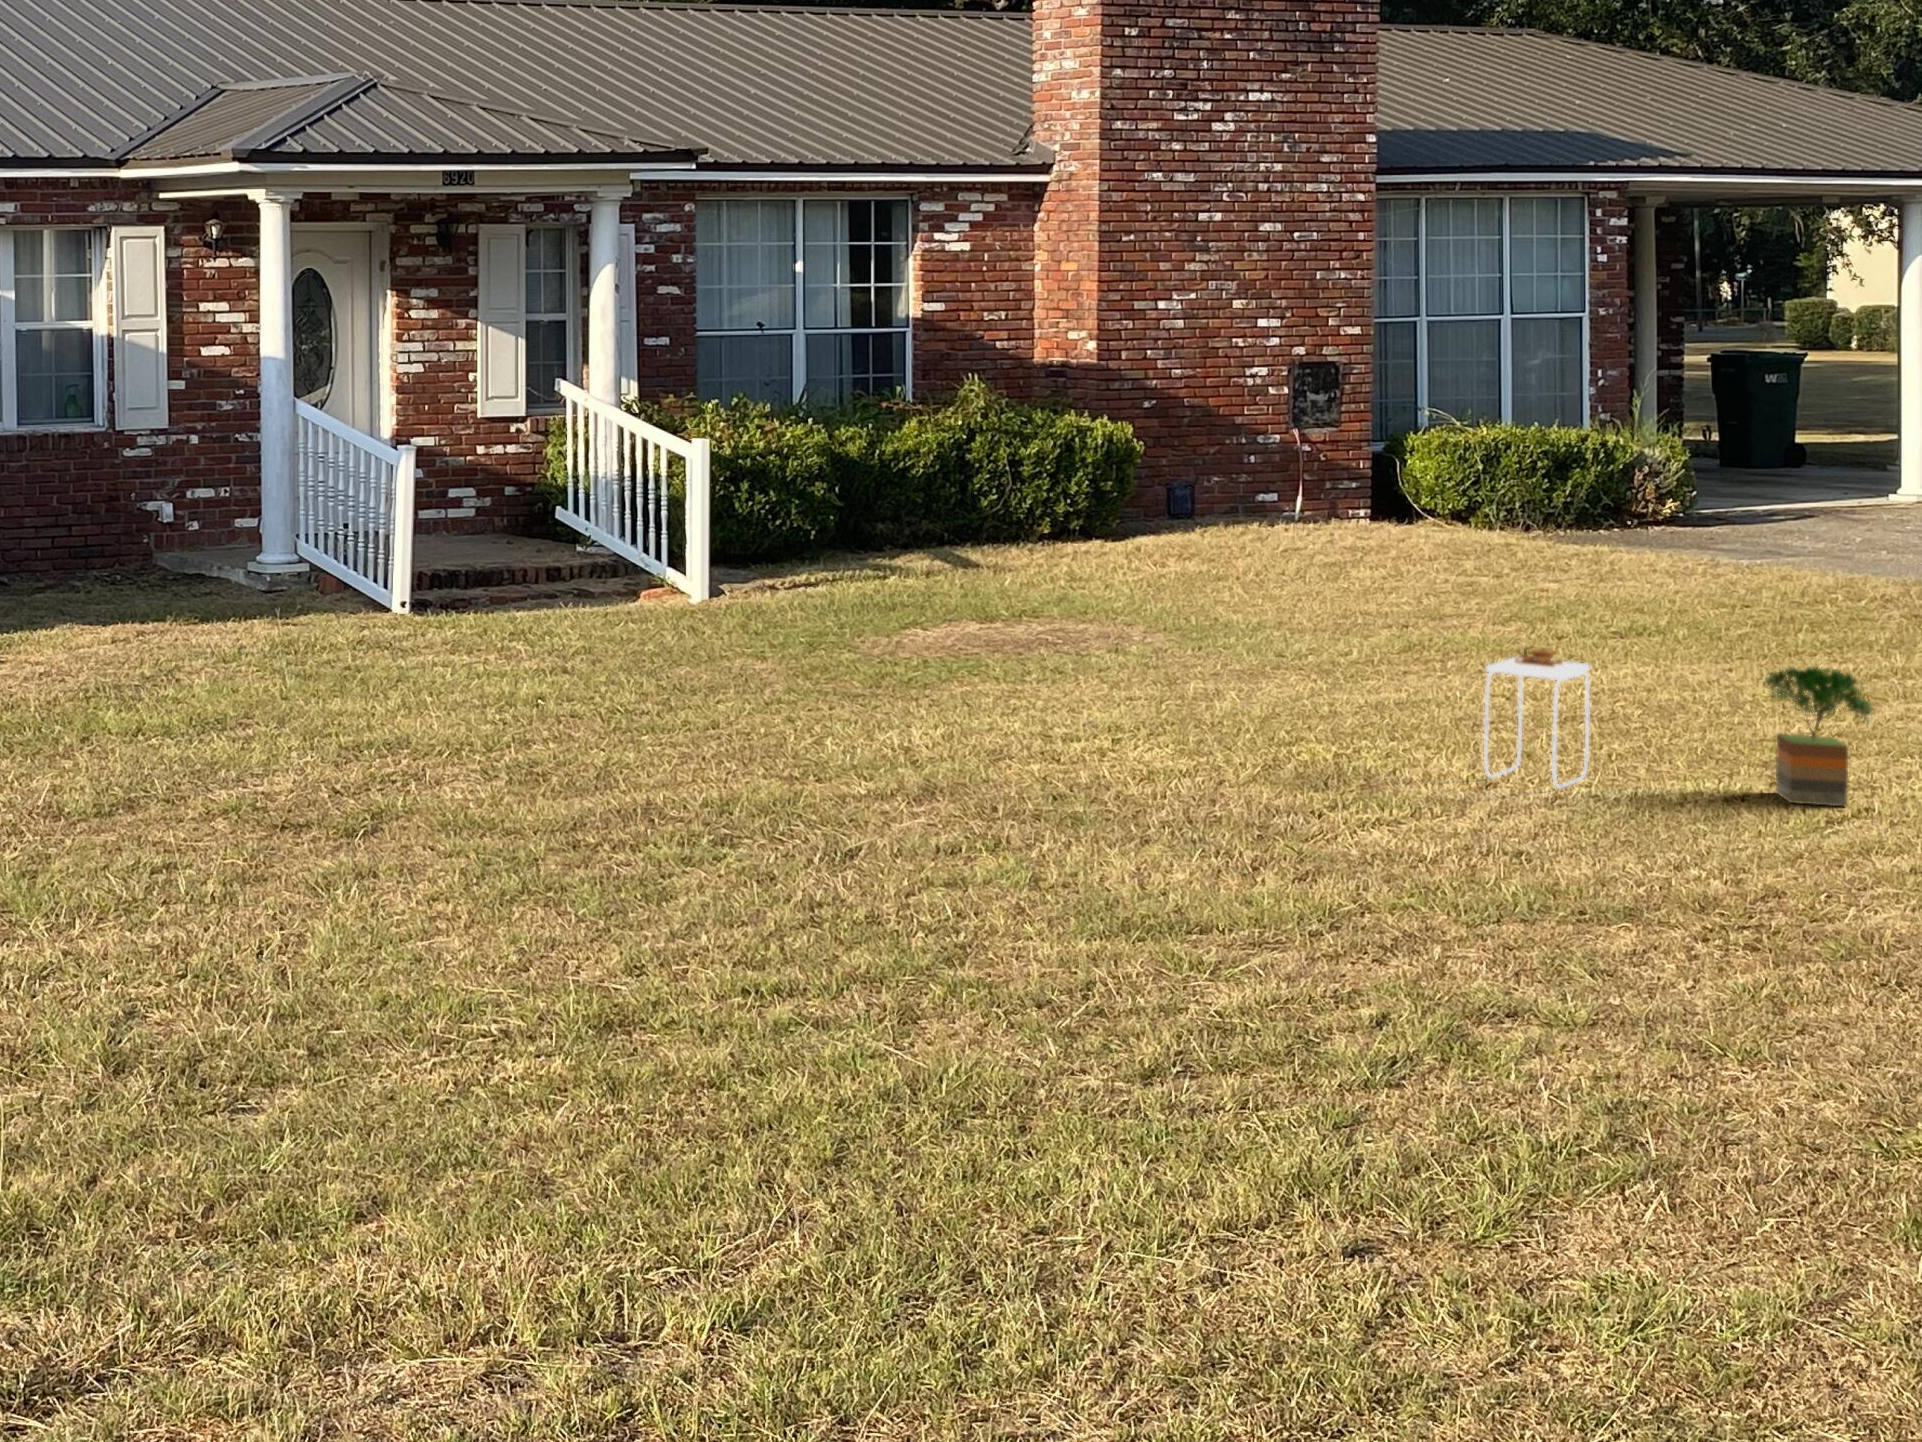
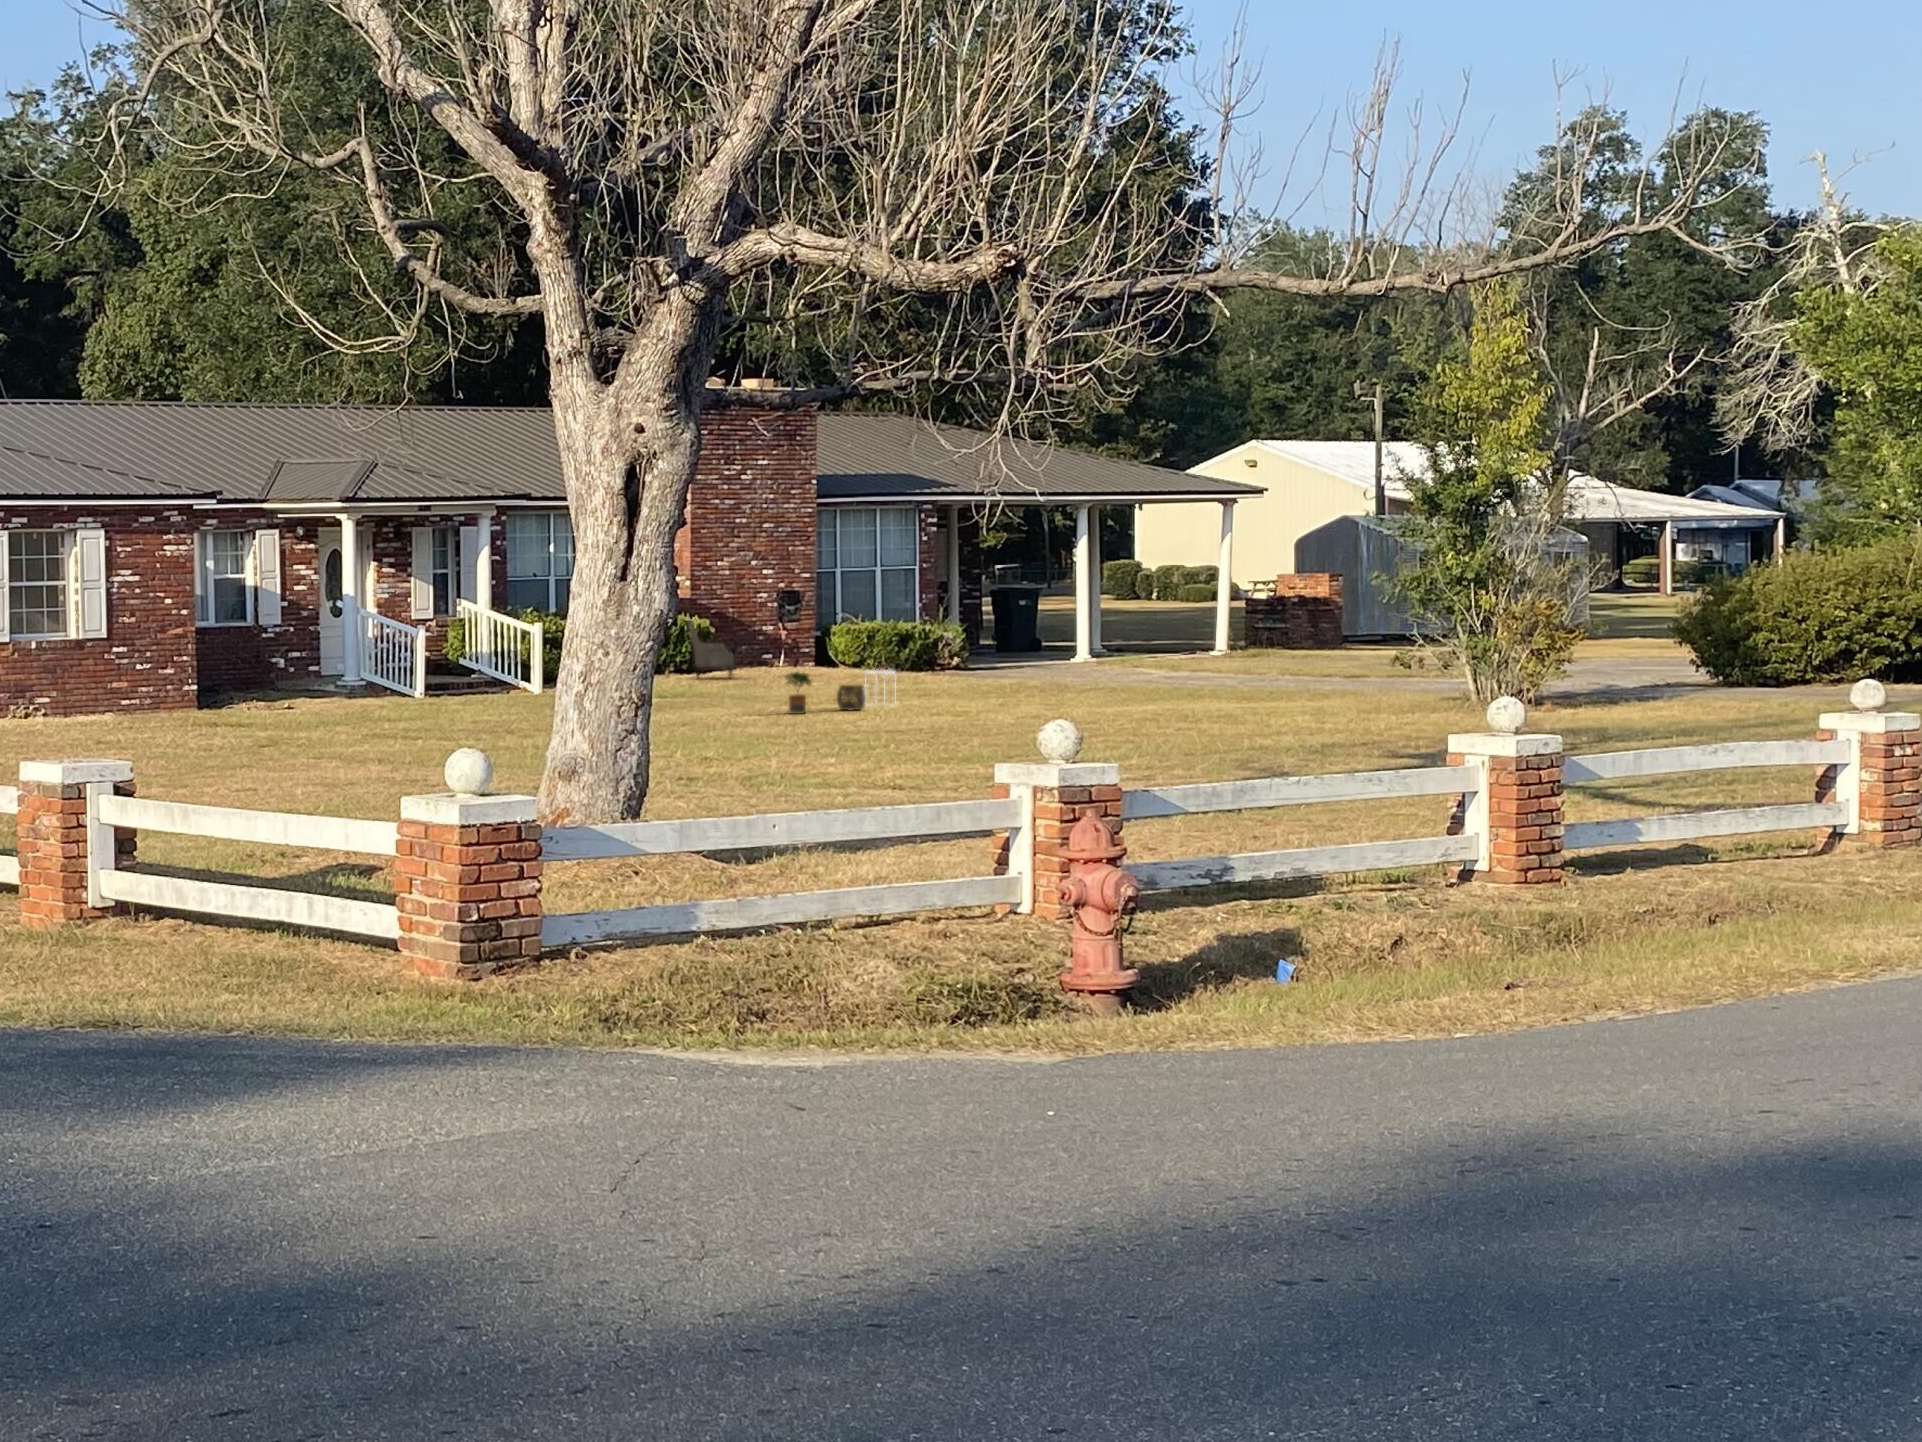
armchair: none [1076,424,1182,552] -> present [688,621,734,678]
potted tree: present [1765,666,1873,806] -> present [785,672,811,714]
woven basket: none [1381,717,1487,814] -> present [837,685,866,710]

